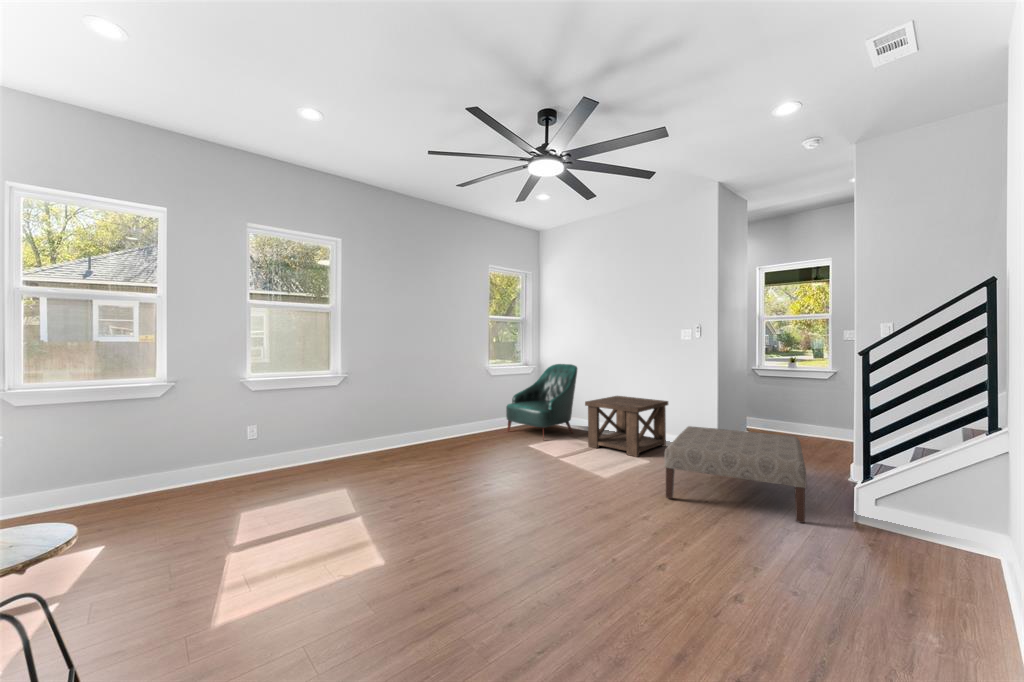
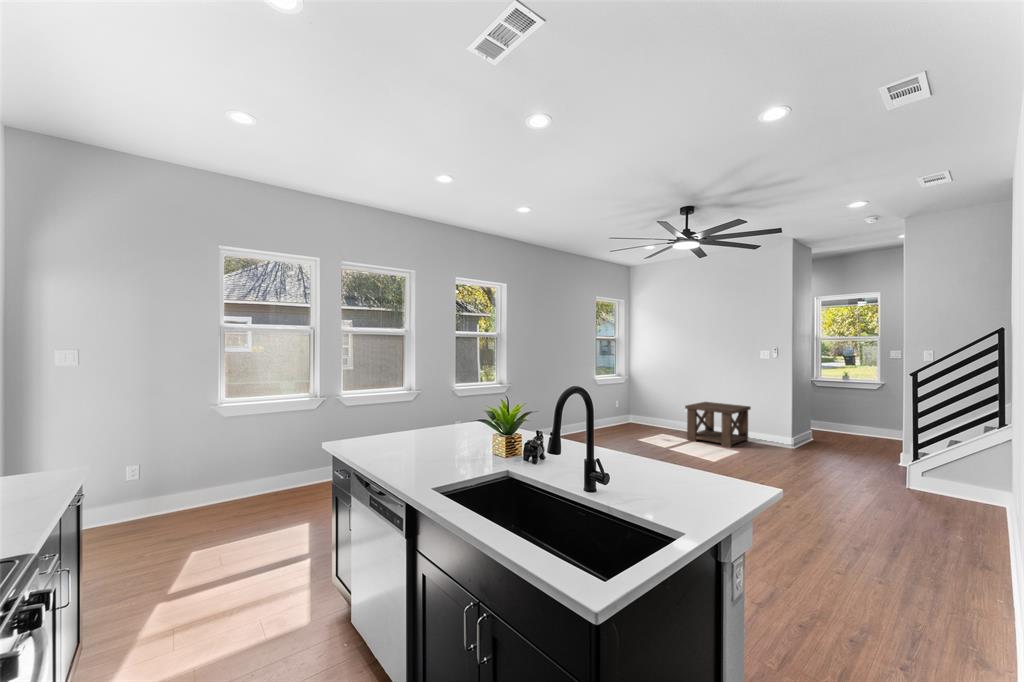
armchair: present [506,364,577,440] -> none [613,376,670,435]
ottoman: present [664,426,806,523] -> none [768,425,874,488]

